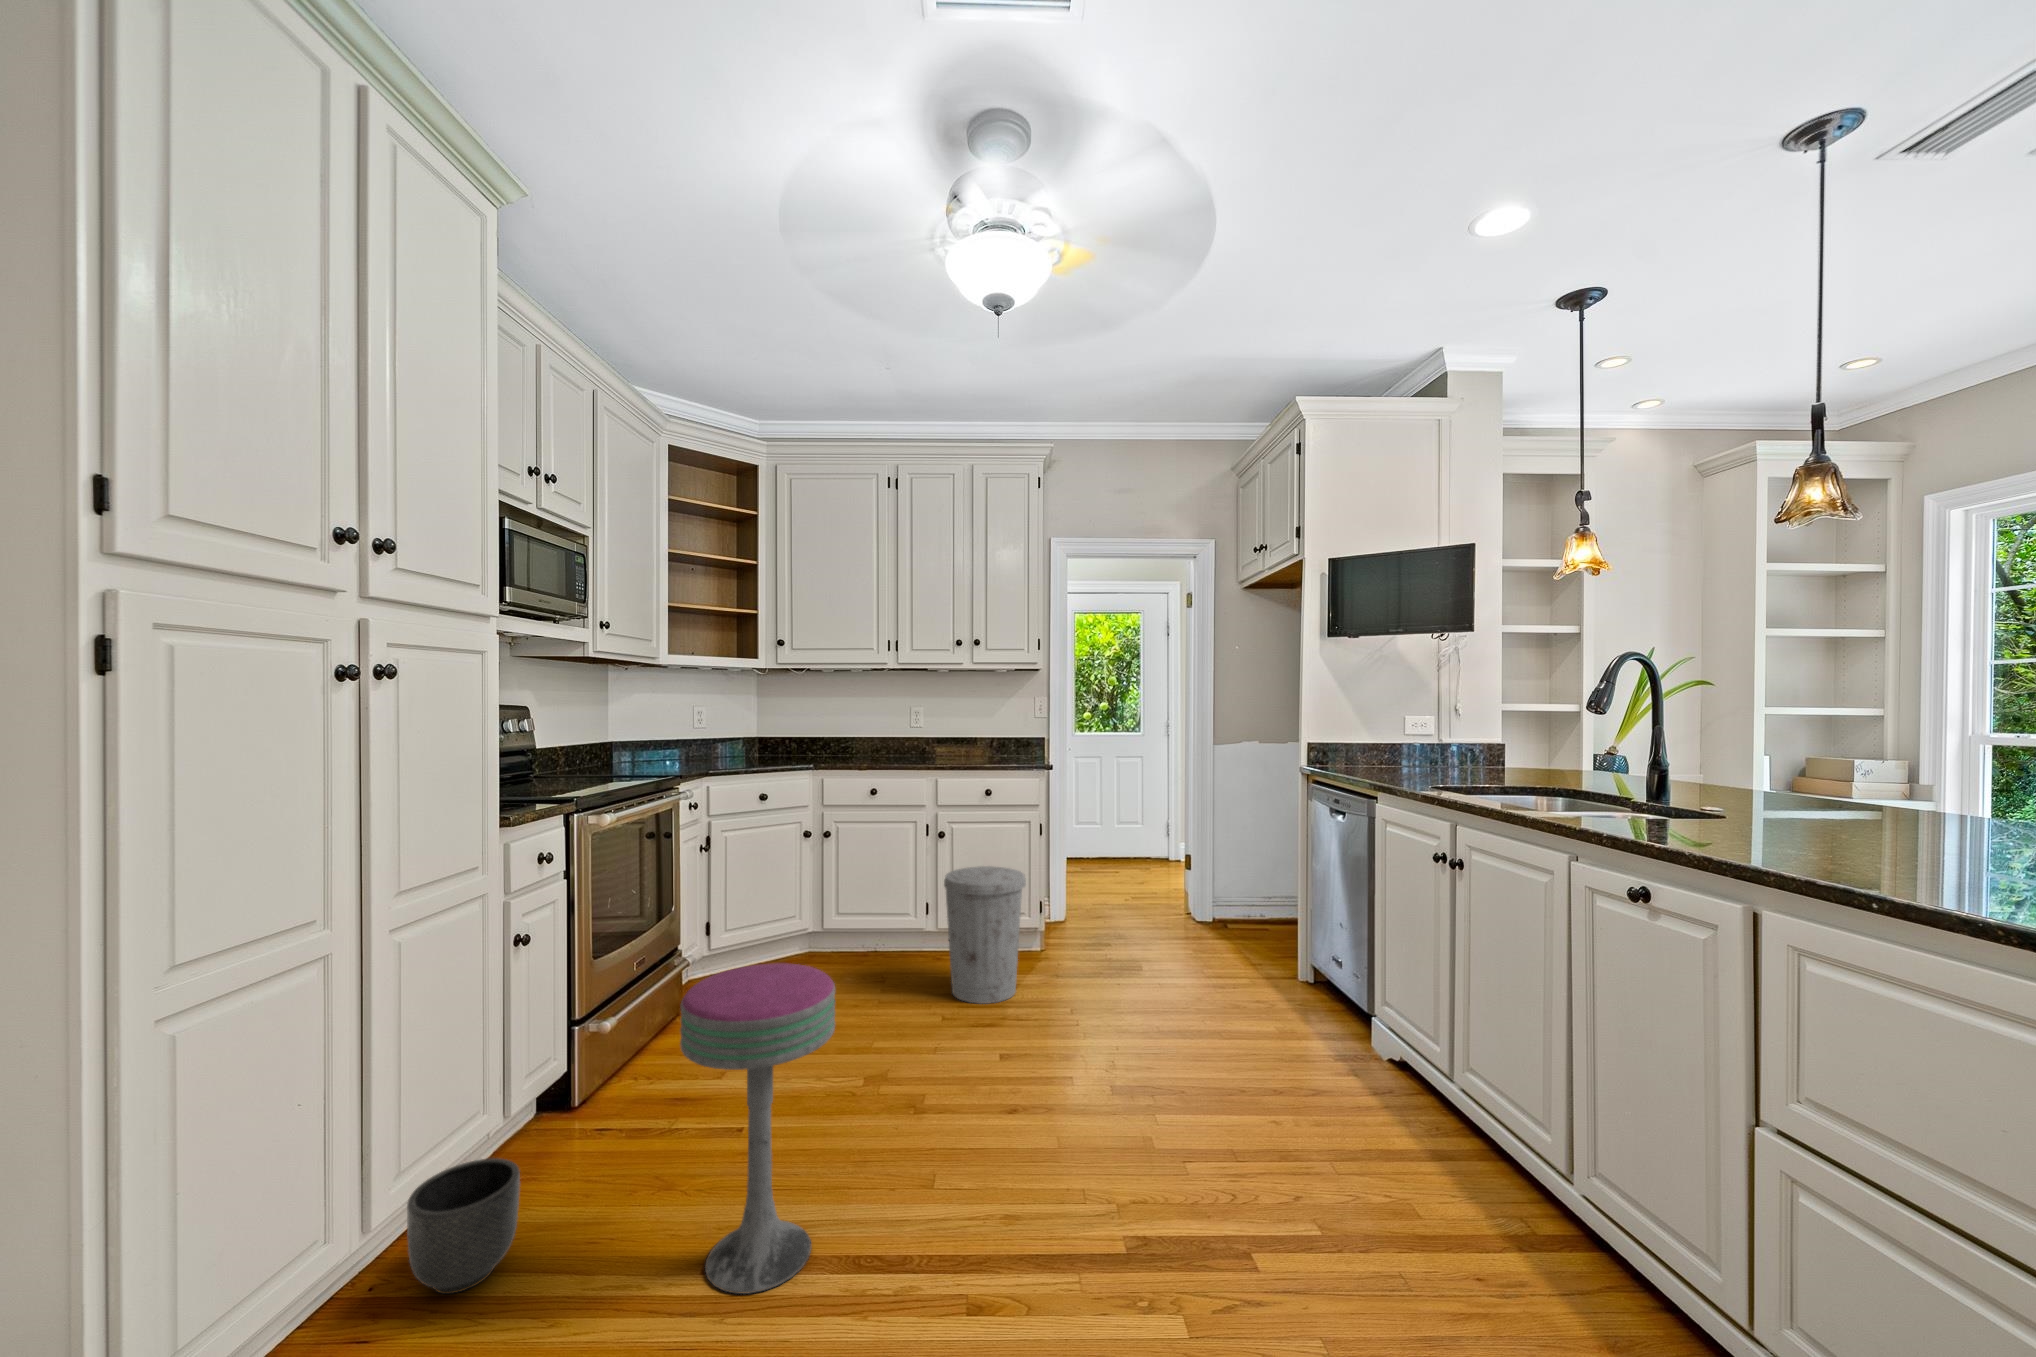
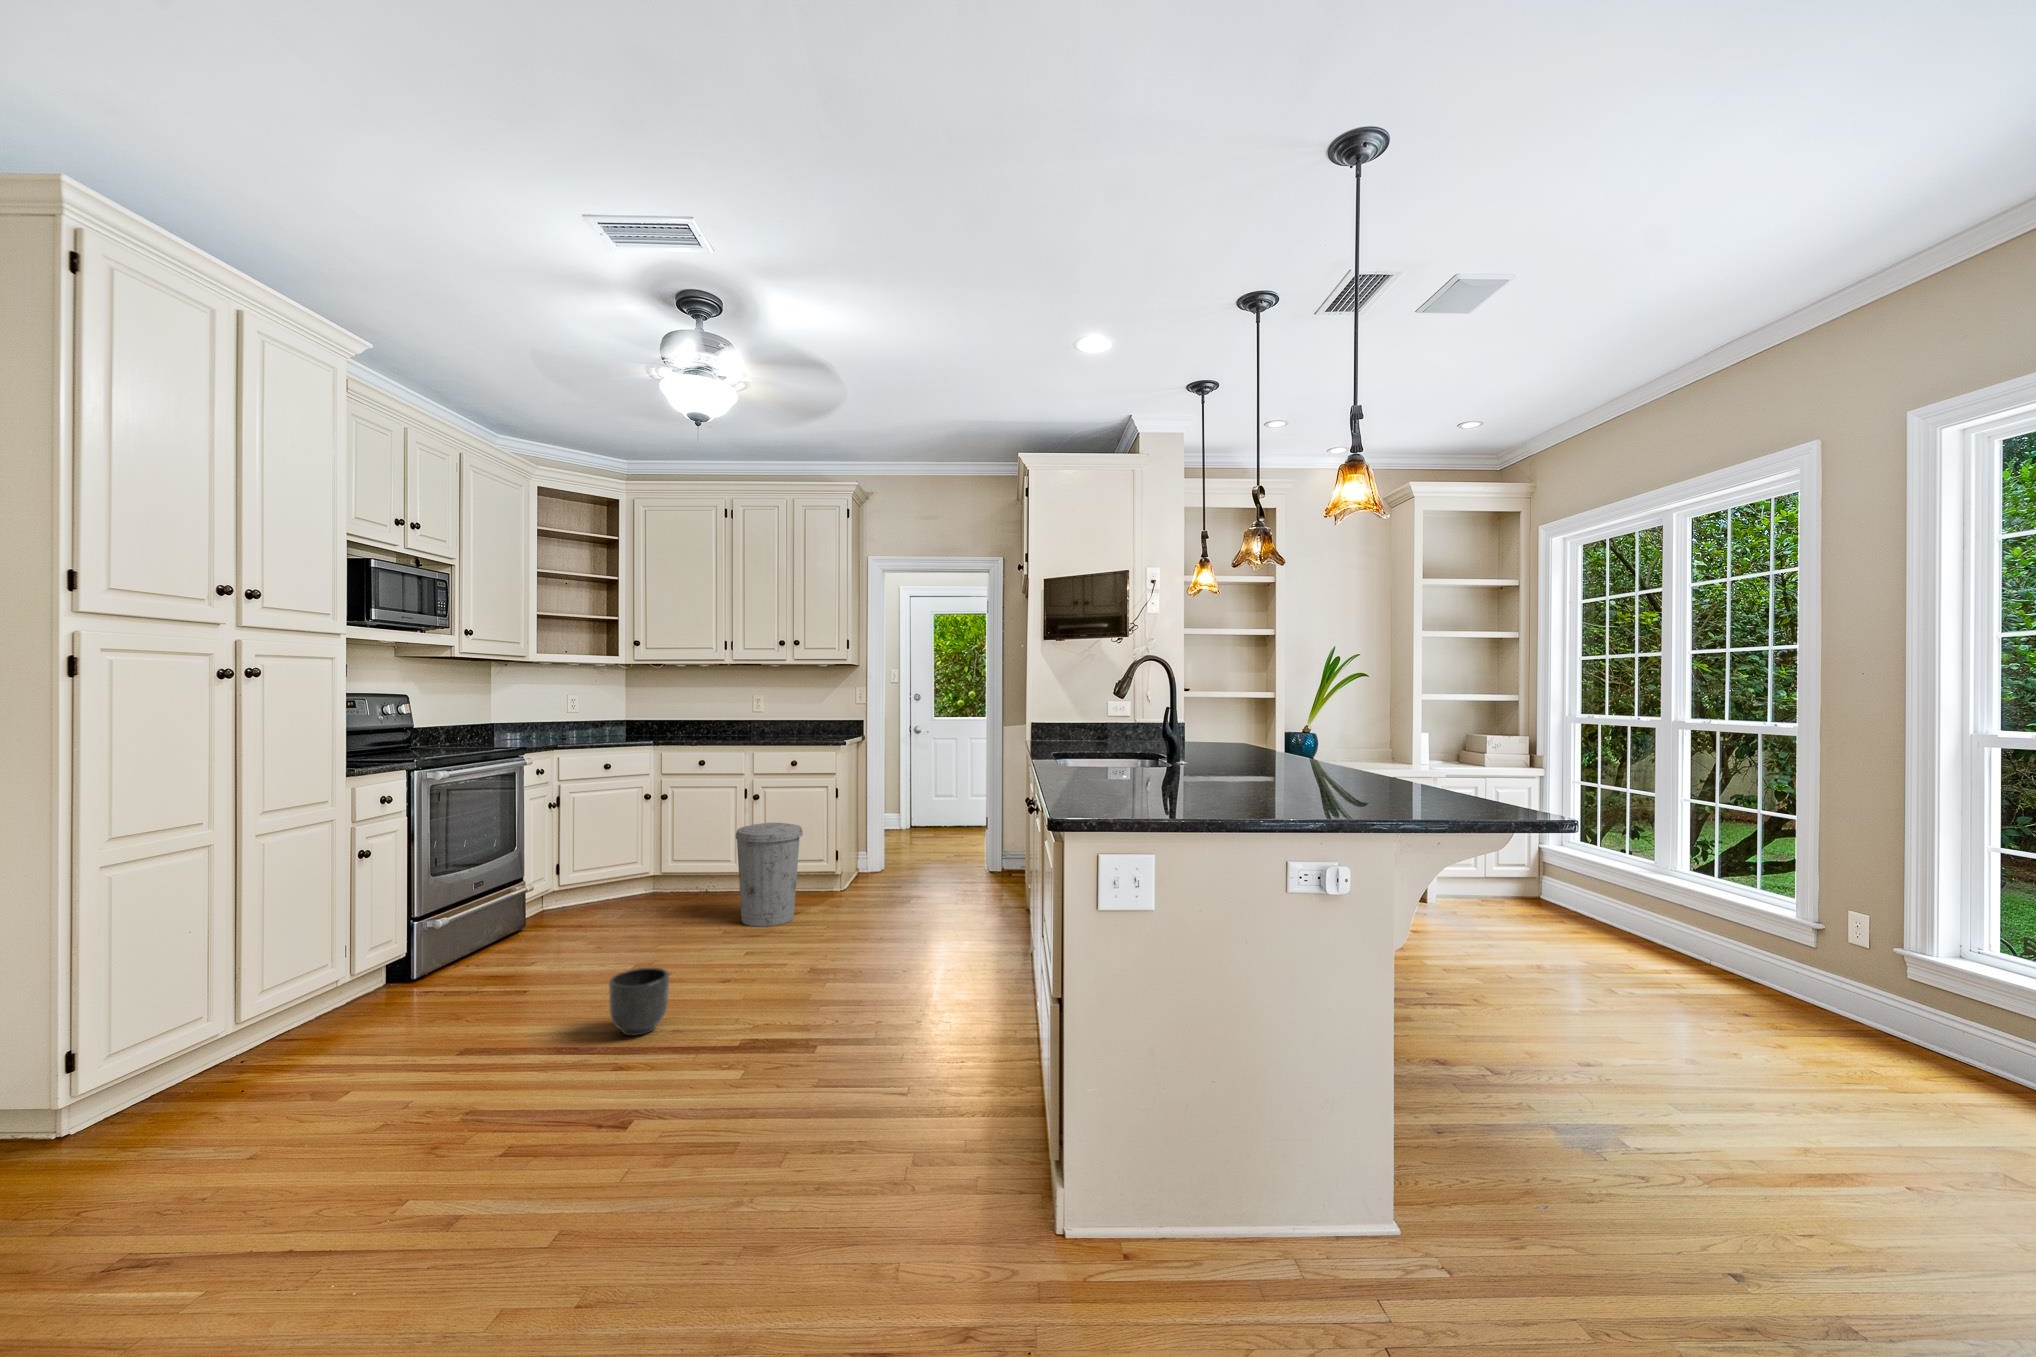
bar stool: present [680,963,835,1294] -> none [439,866,551,1062]
planter: present [407,1158,520,1294] -> present [609,968,669,1036]

